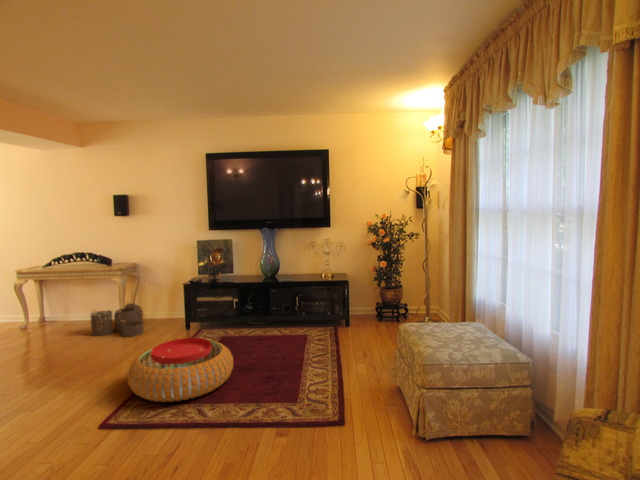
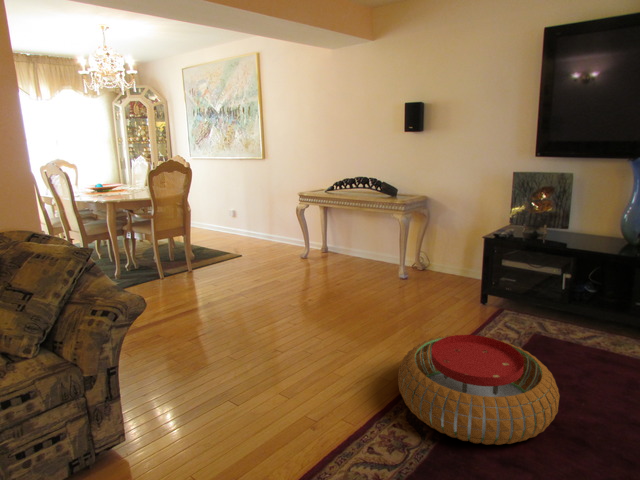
woven basket: present [90,303,143,337] -> none [367,246,427,297]

